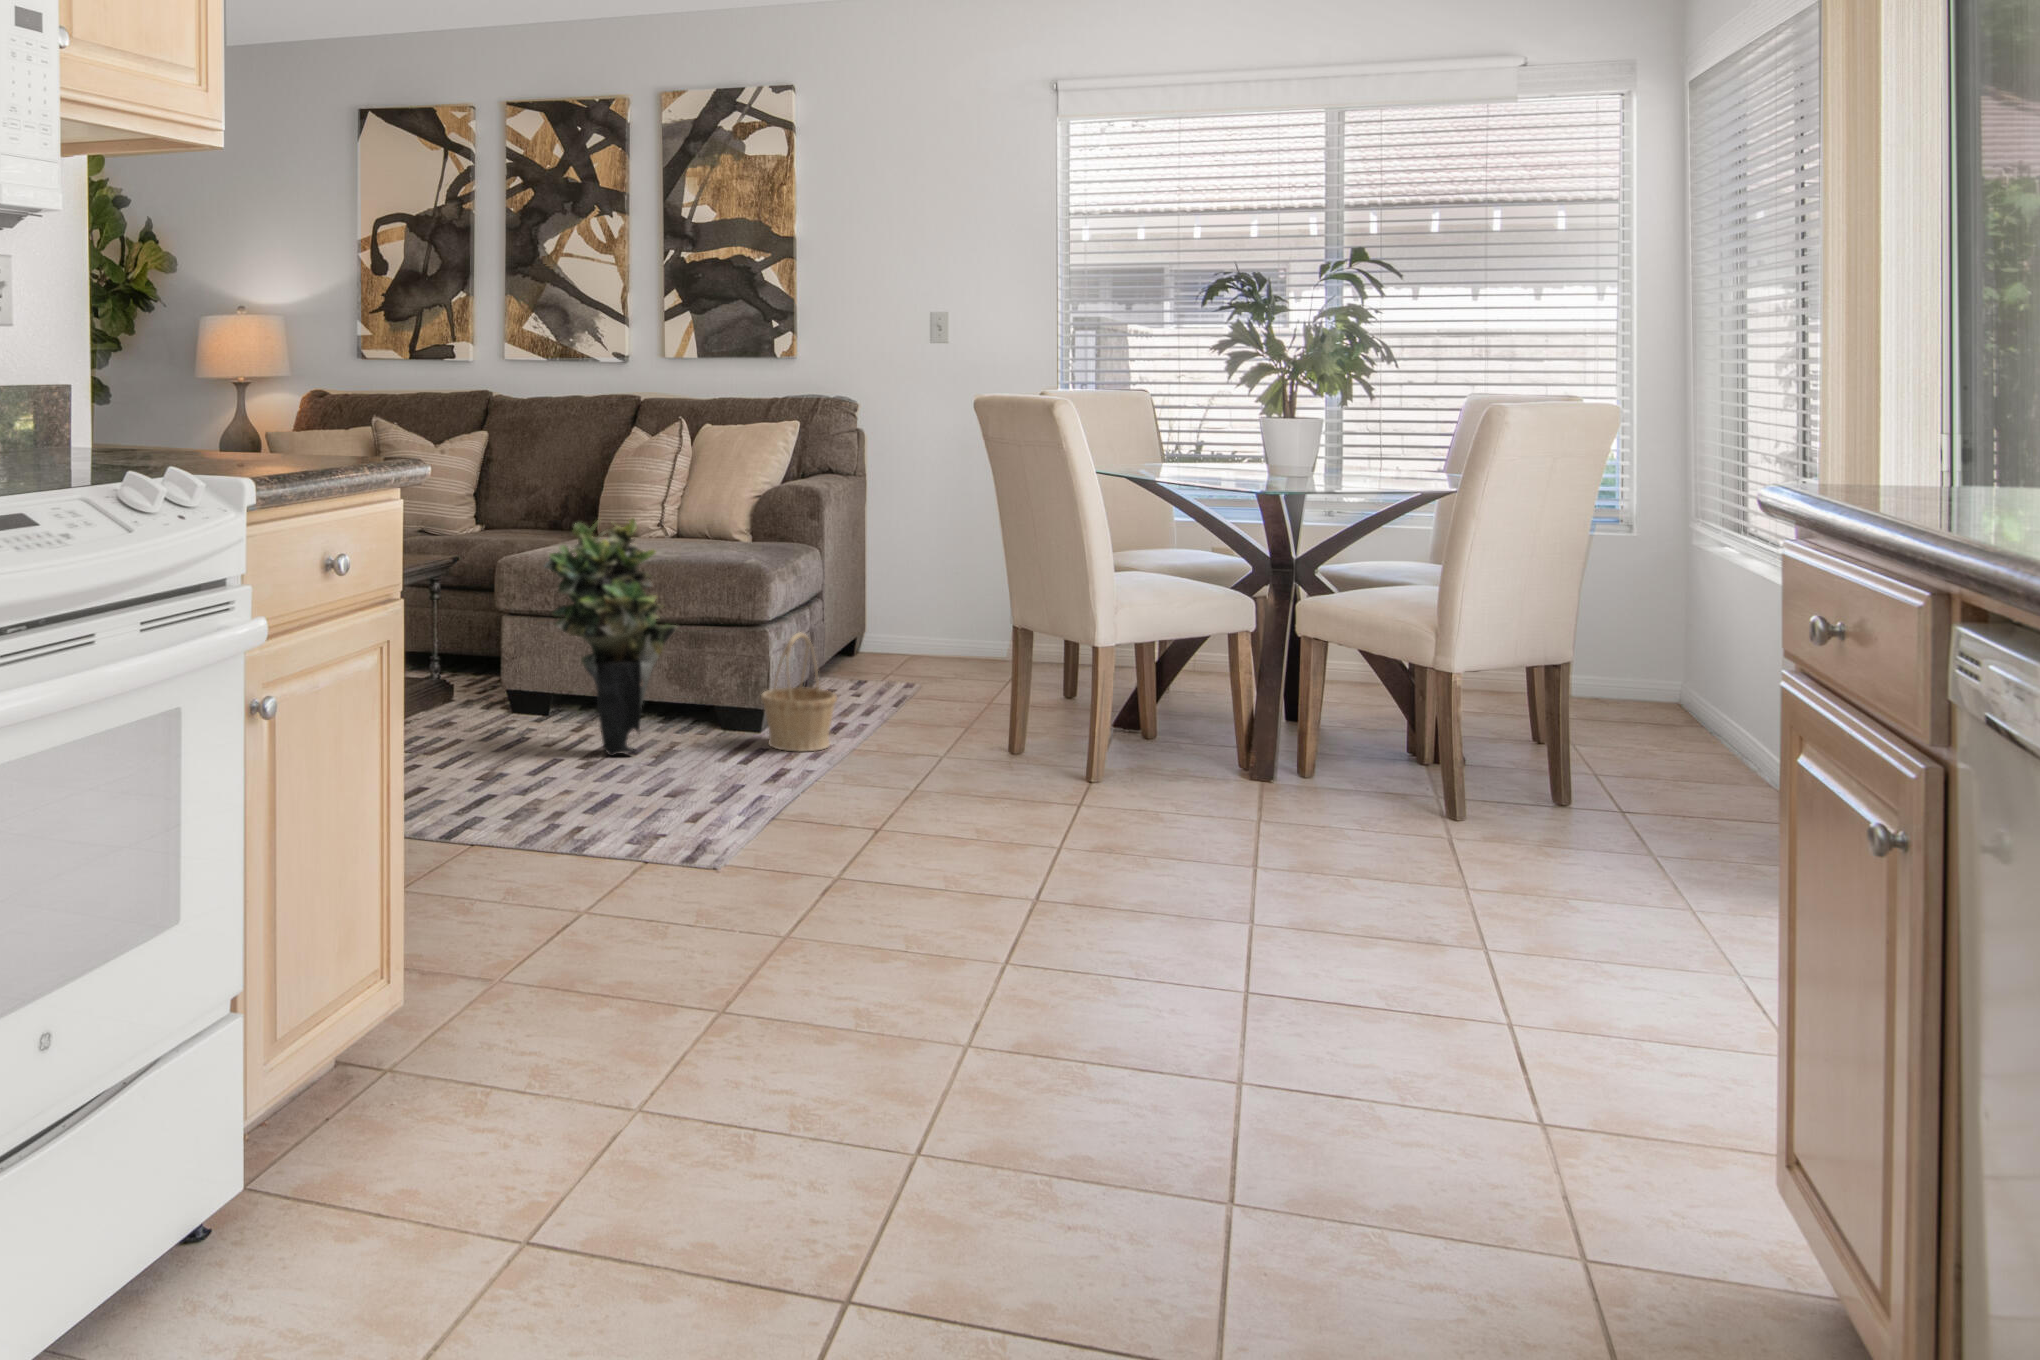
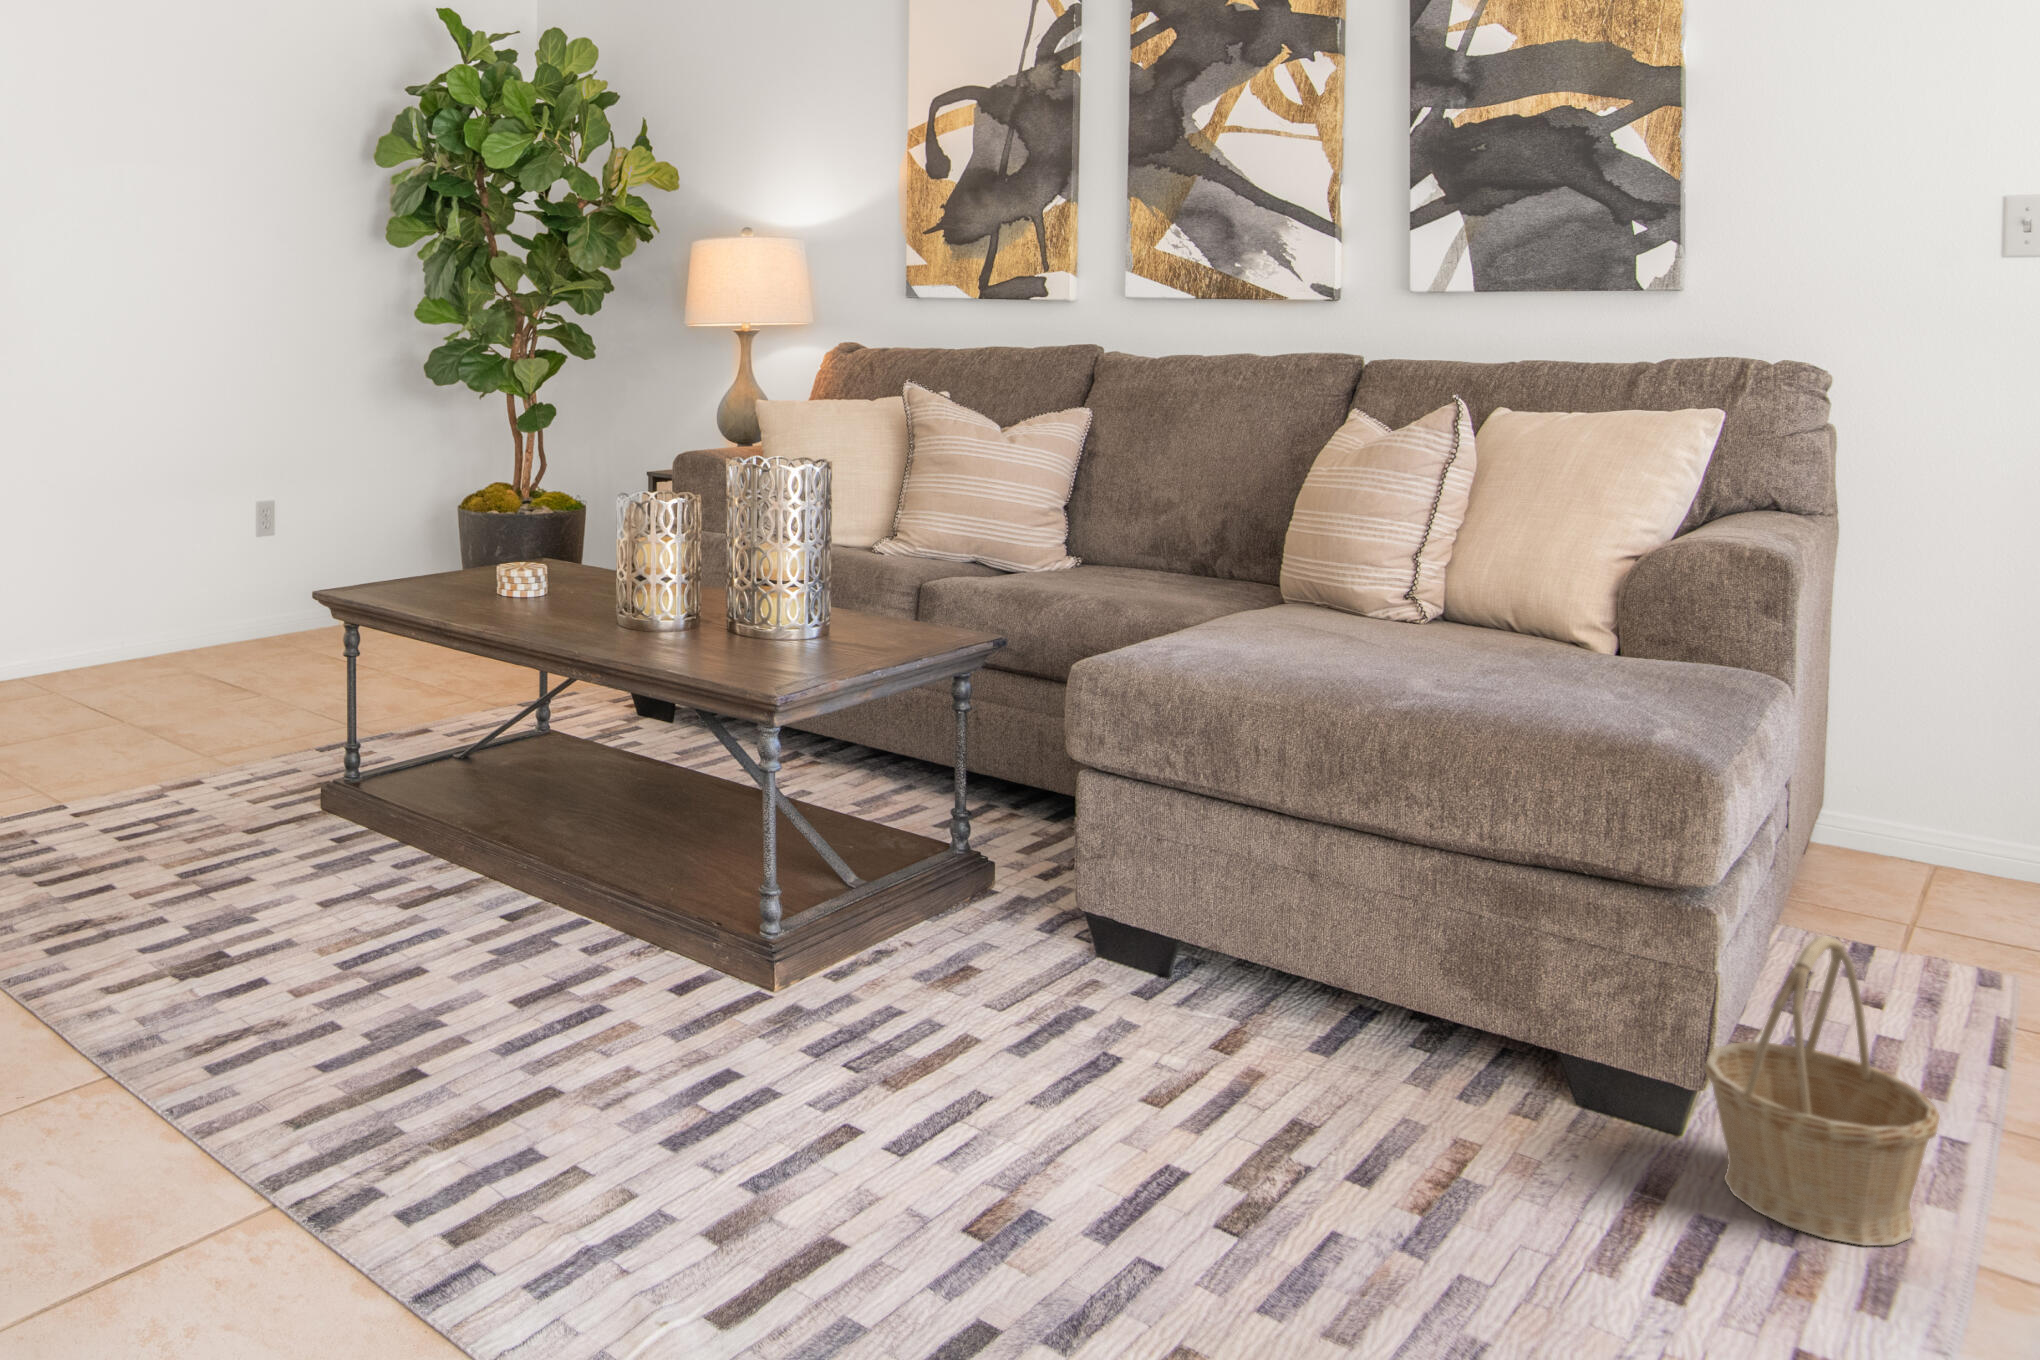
potted plant: present [545,518,677,756] -> none [1163,617,1486,1164]

